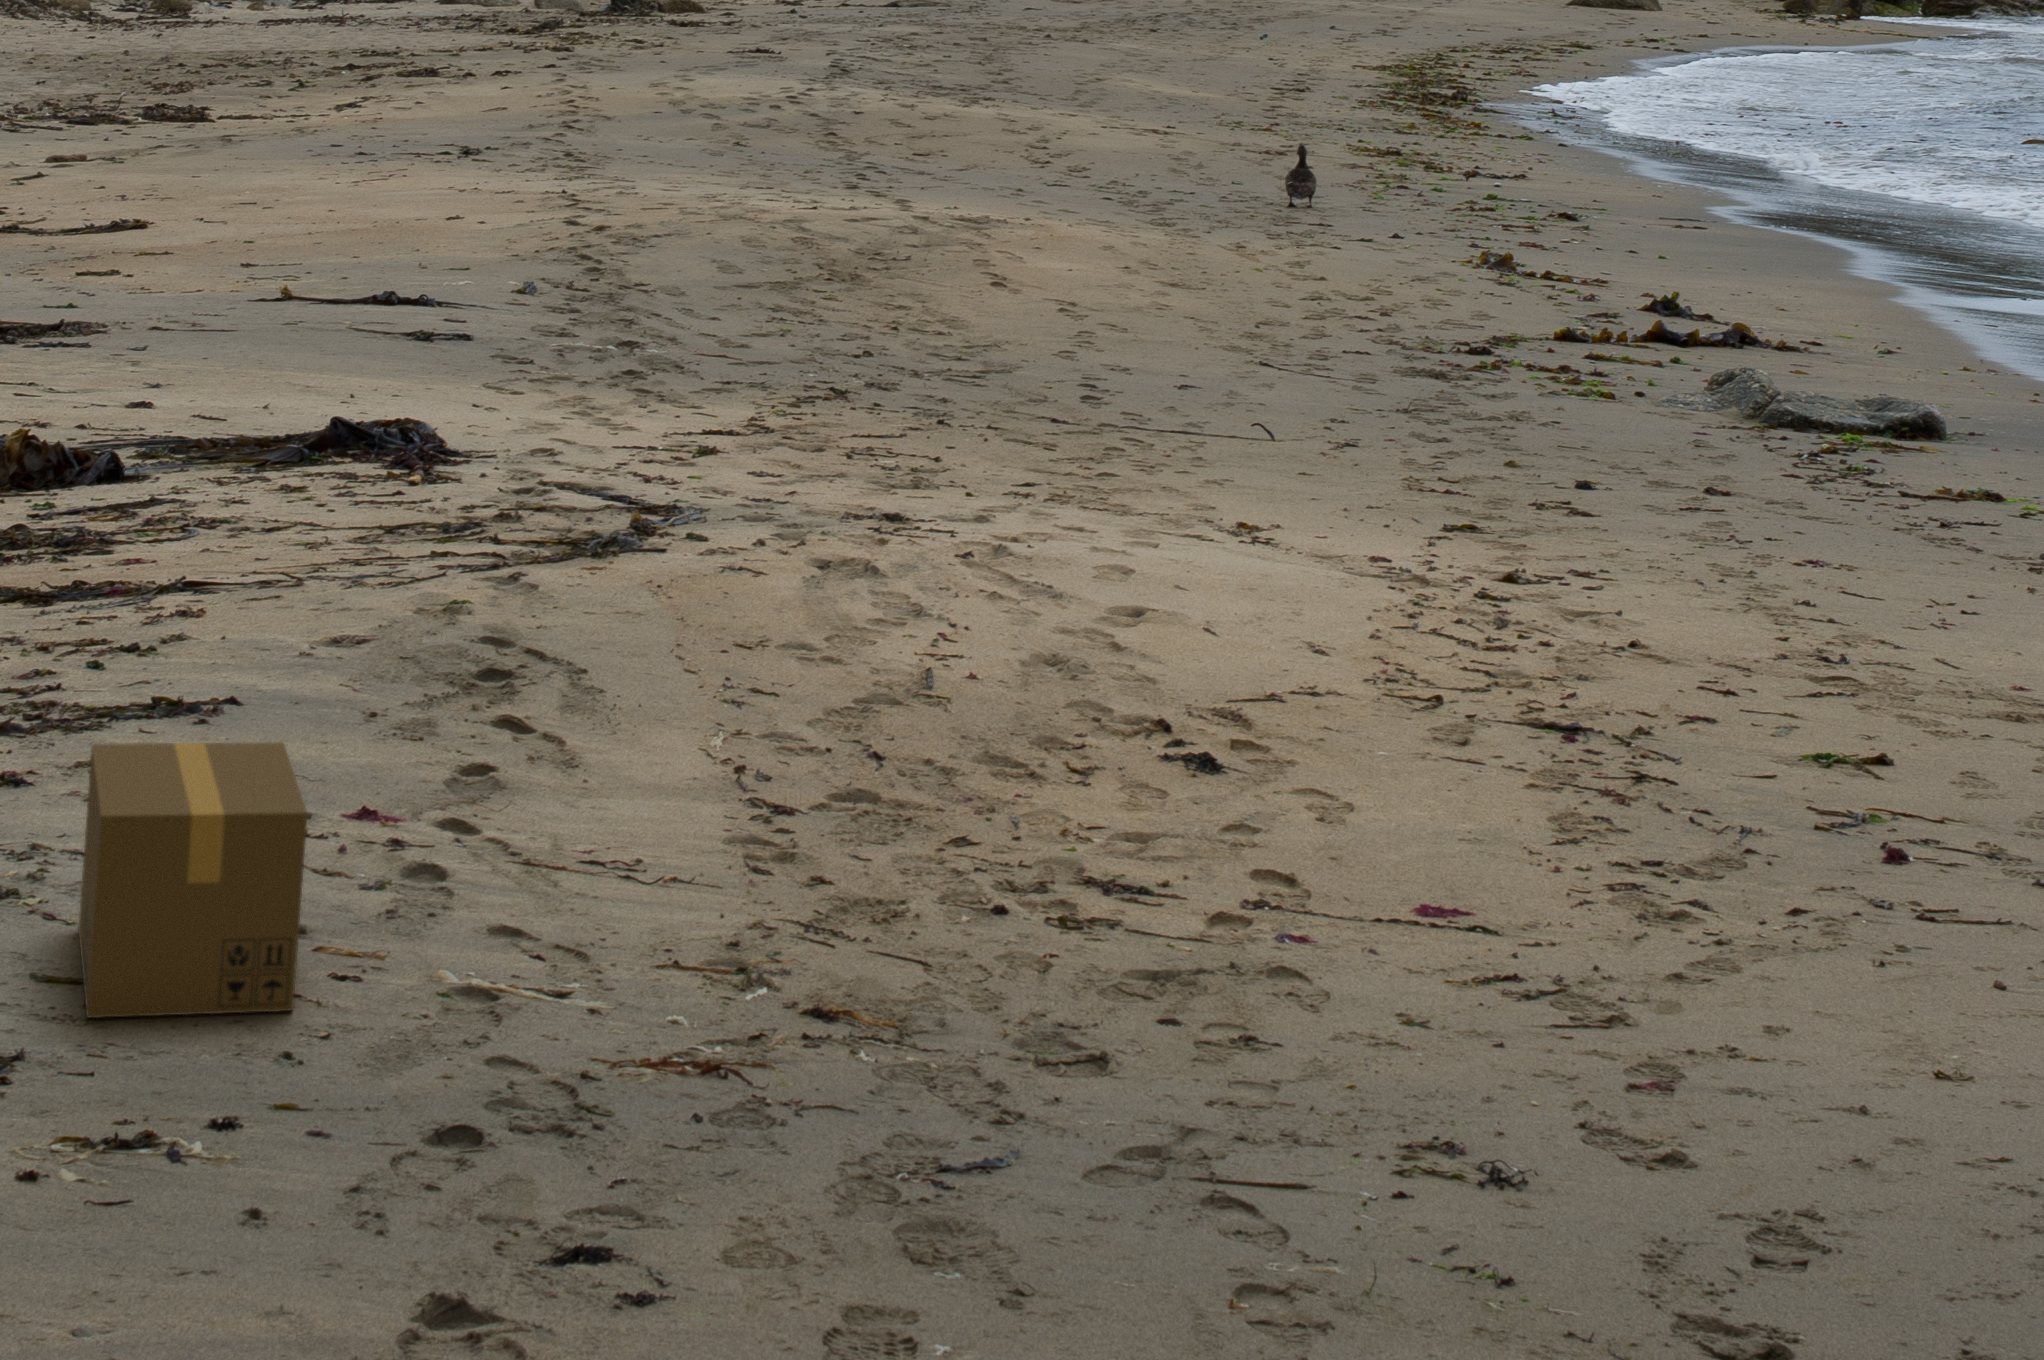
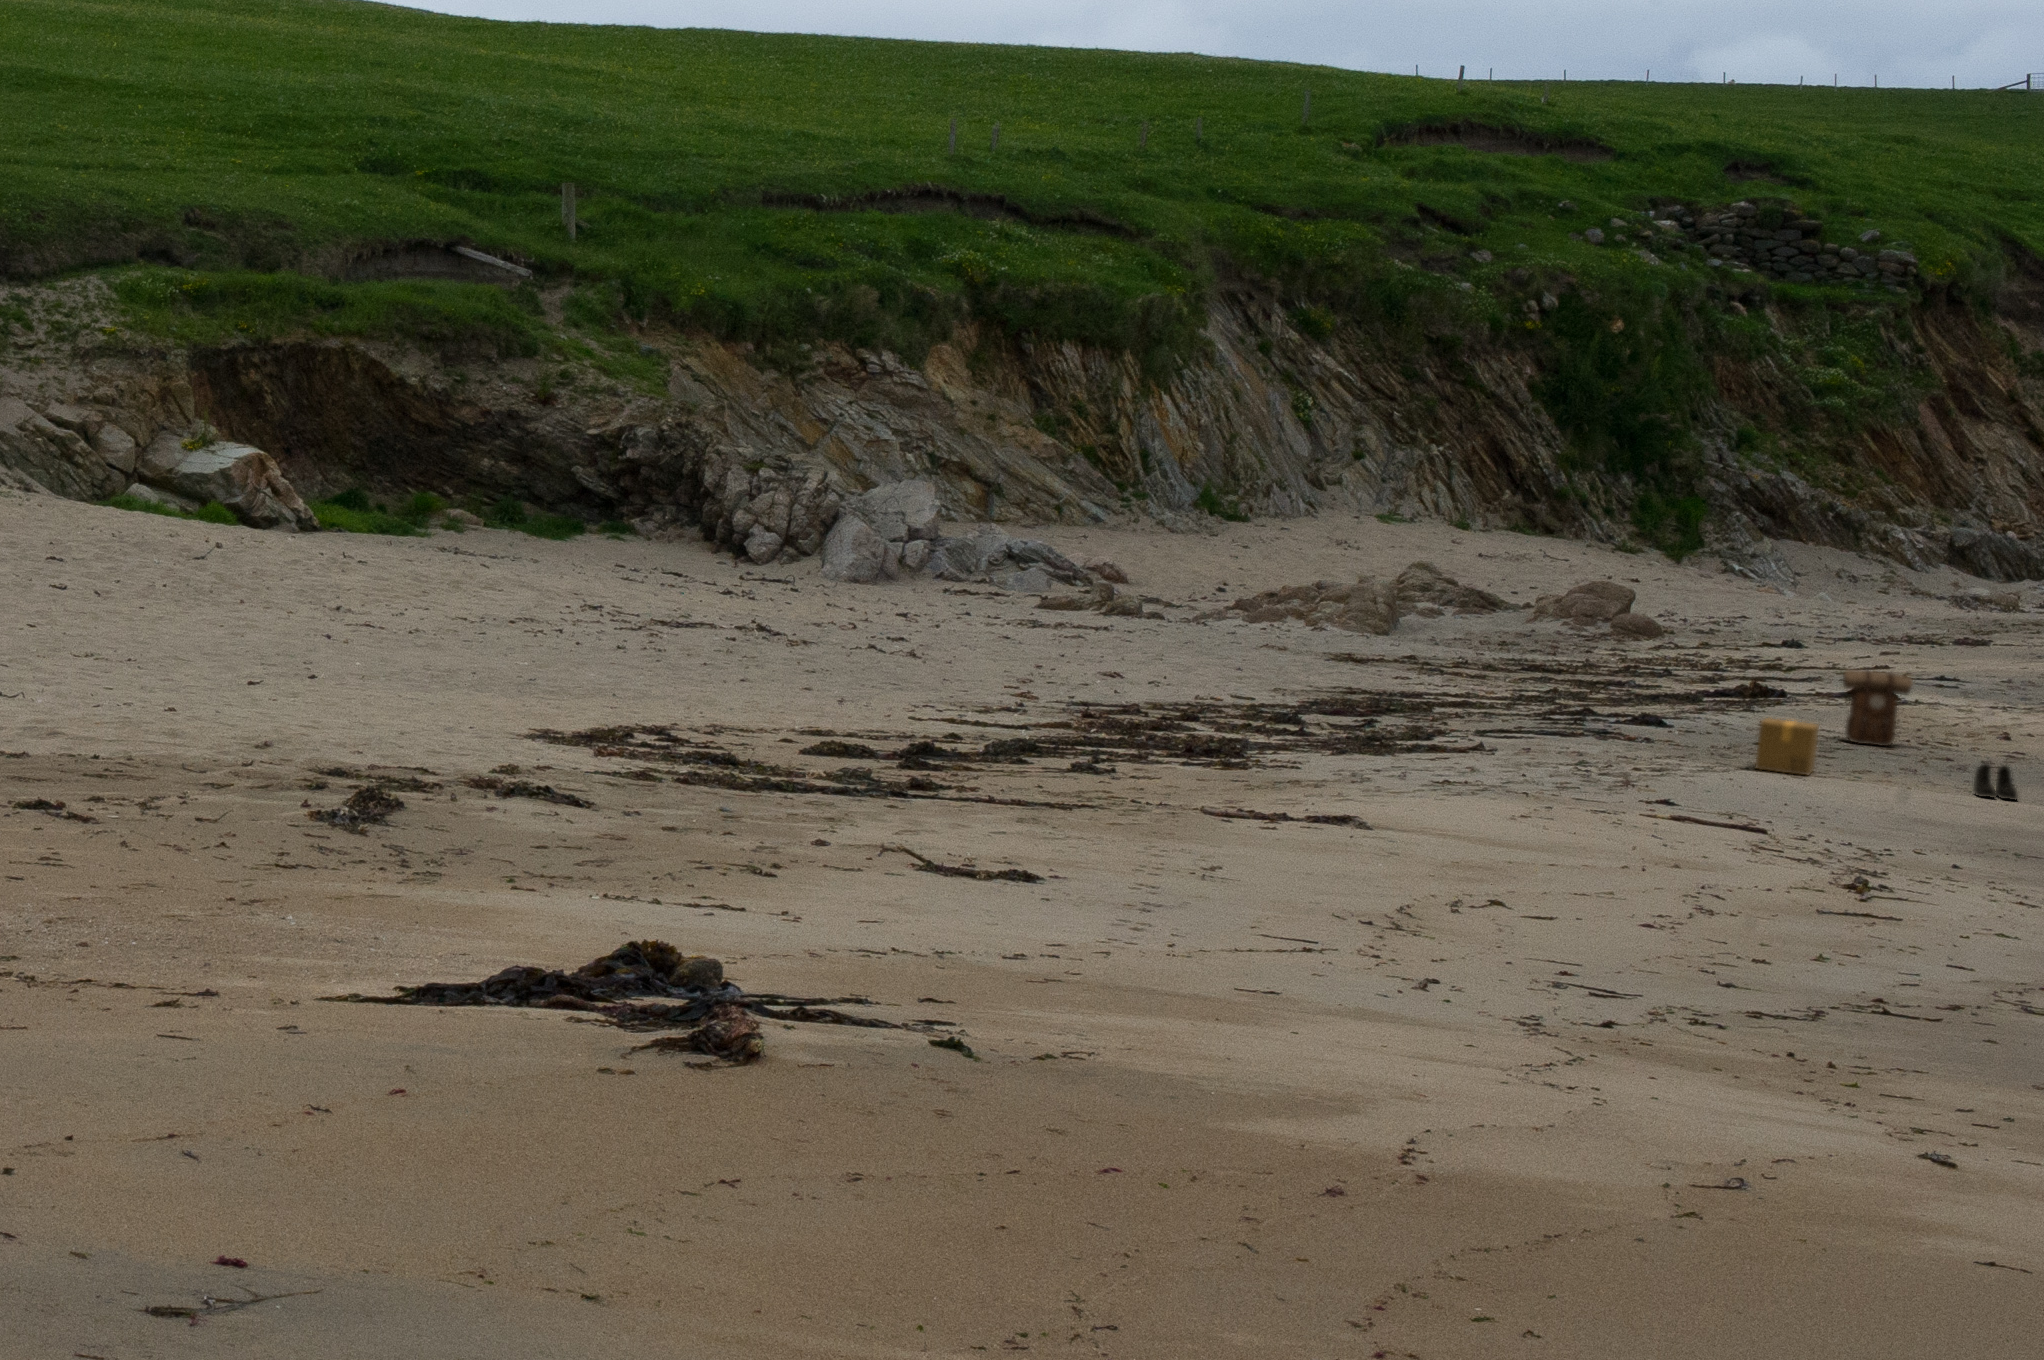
backpack: none [165,359,352,581] -> present [1843,670,1913,746]
boots: none [827,825,991,983] -> present [1974,764,2018,801]

